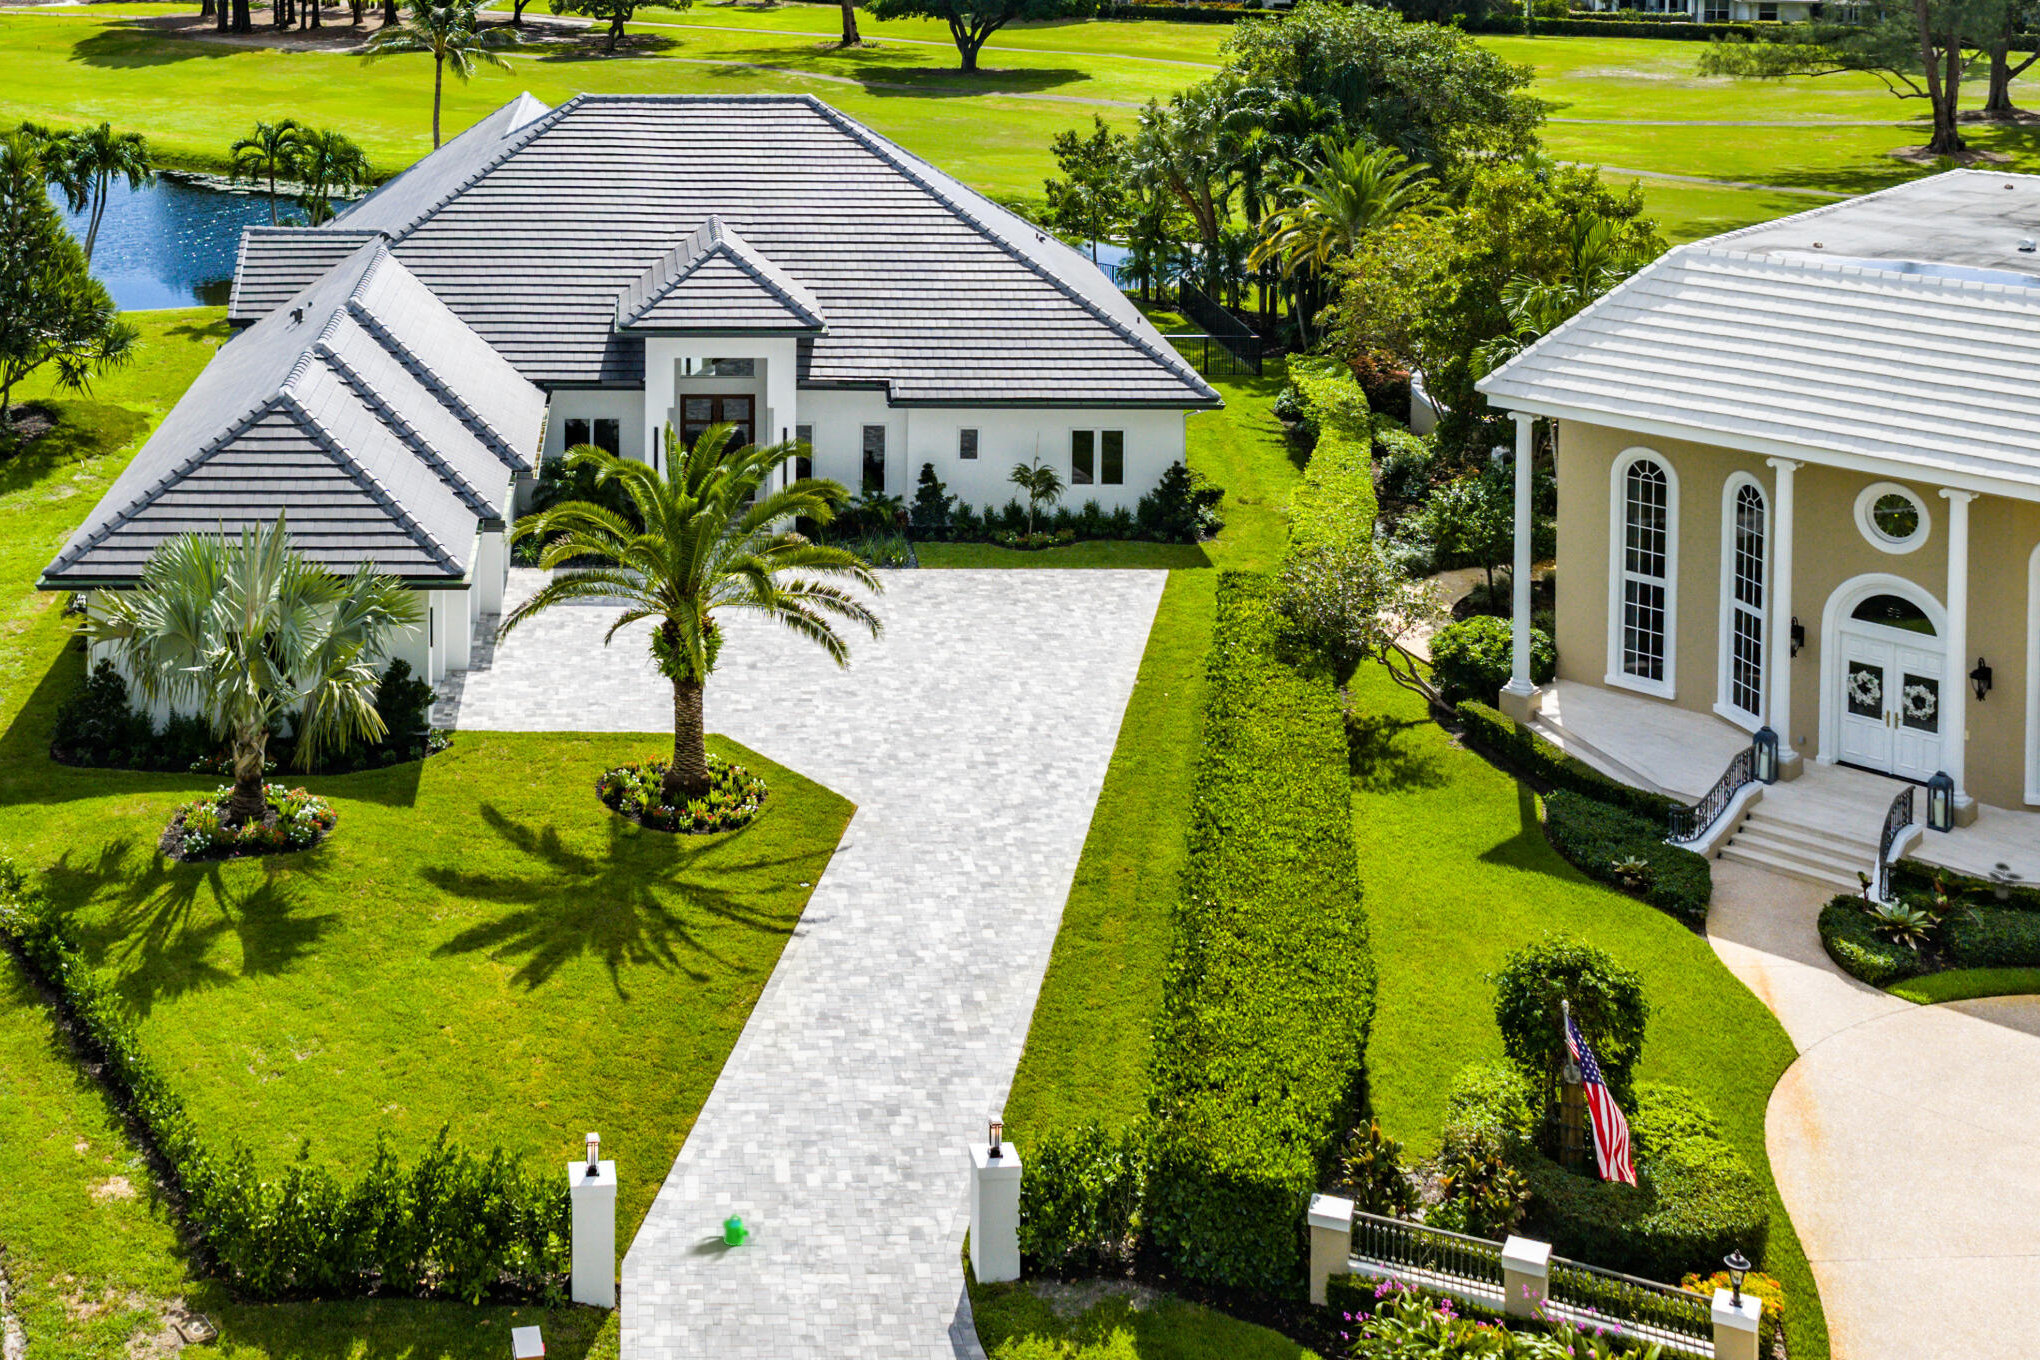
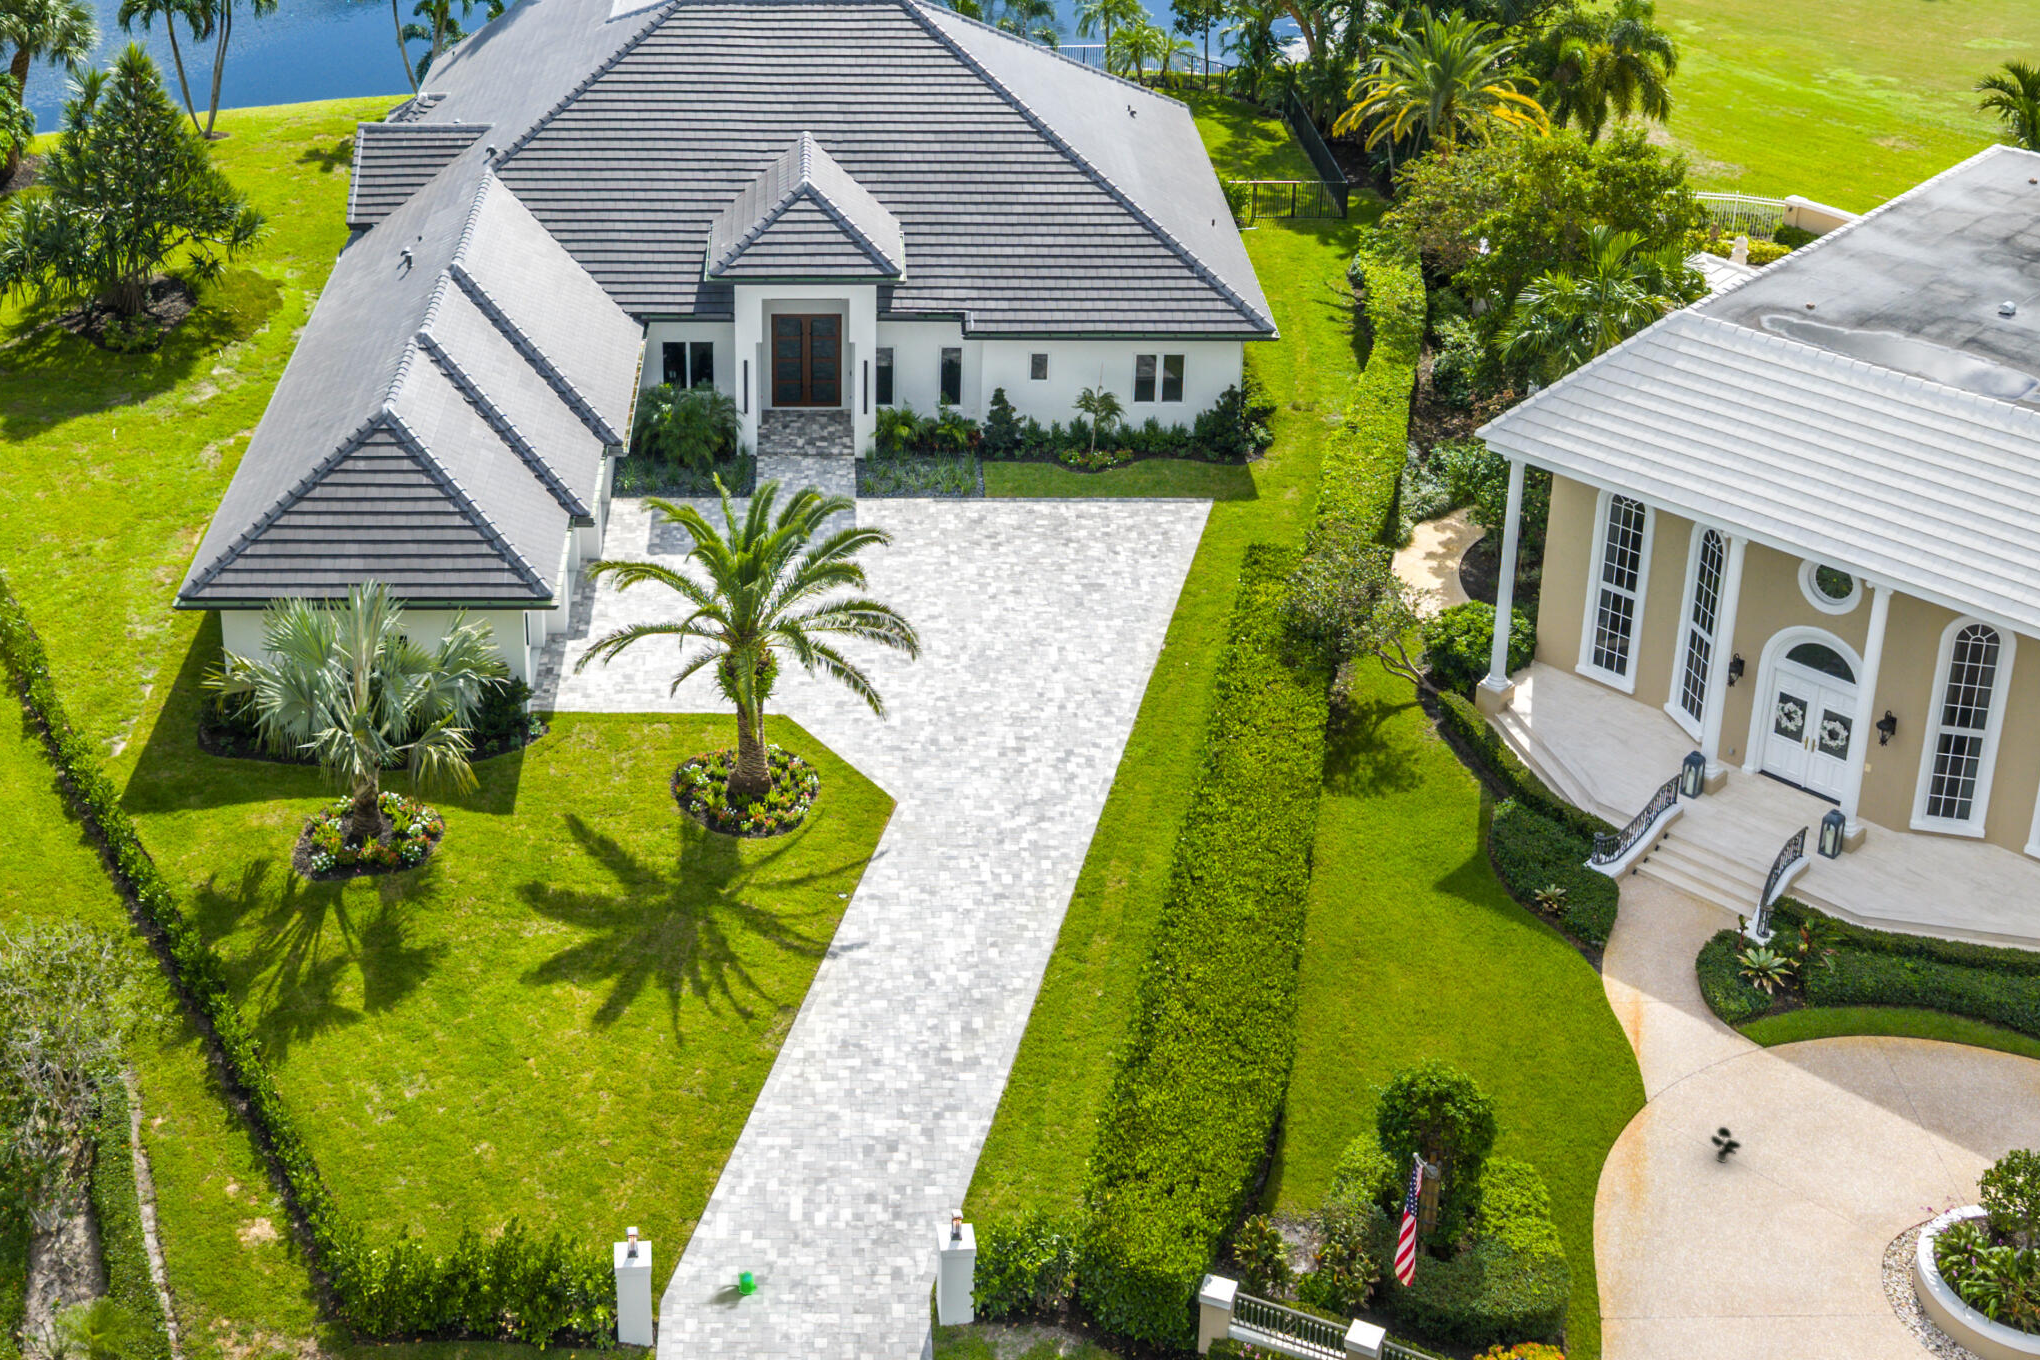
potted plant: present [1989,863,2022,899] -> present [1711,1127,1741,1163]

